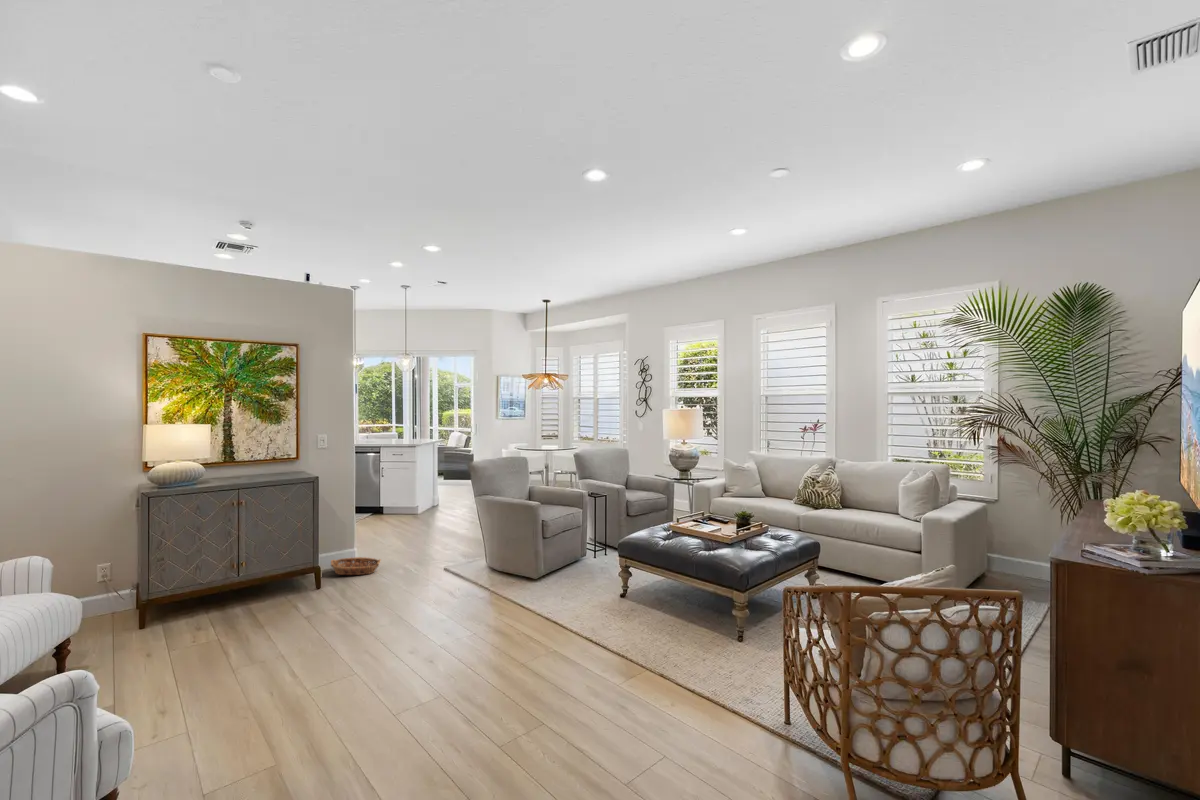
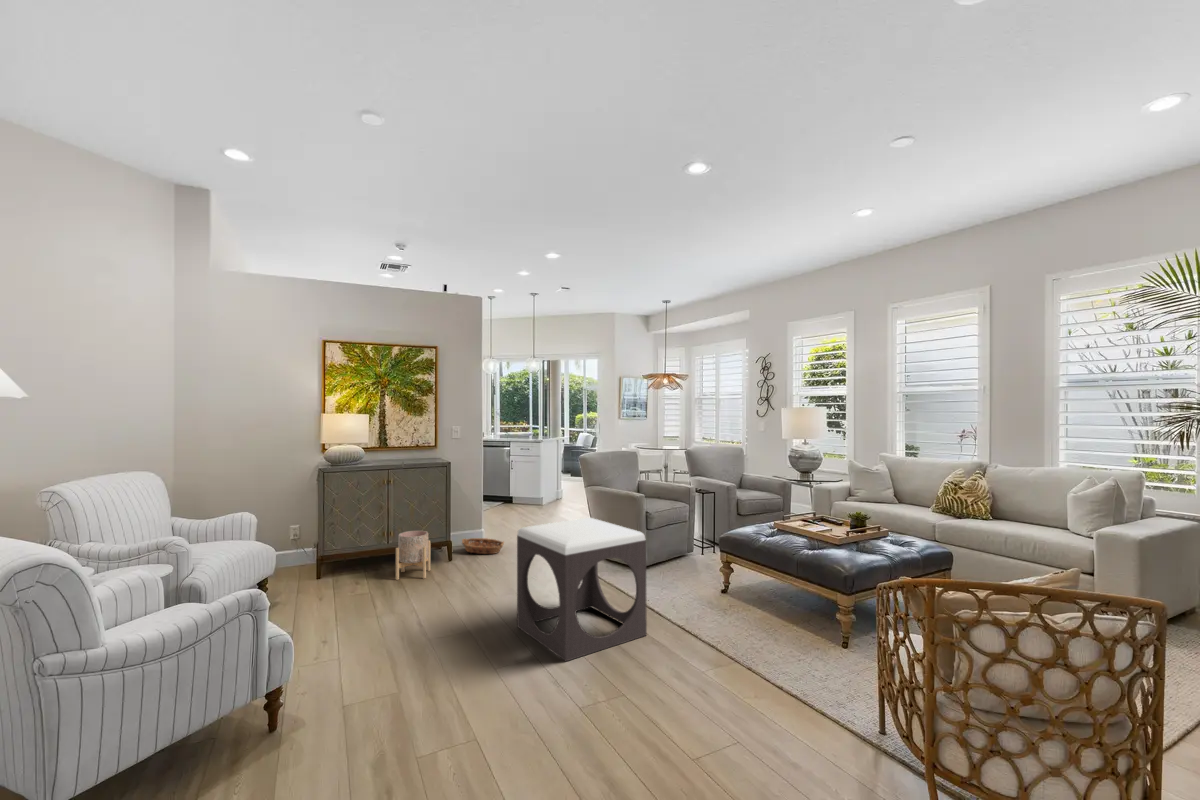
footstool: none [411,533,553,692] -> present [517,518,647,661]
planter: none [252,556,295,616] -> present [396,531,431,580]

